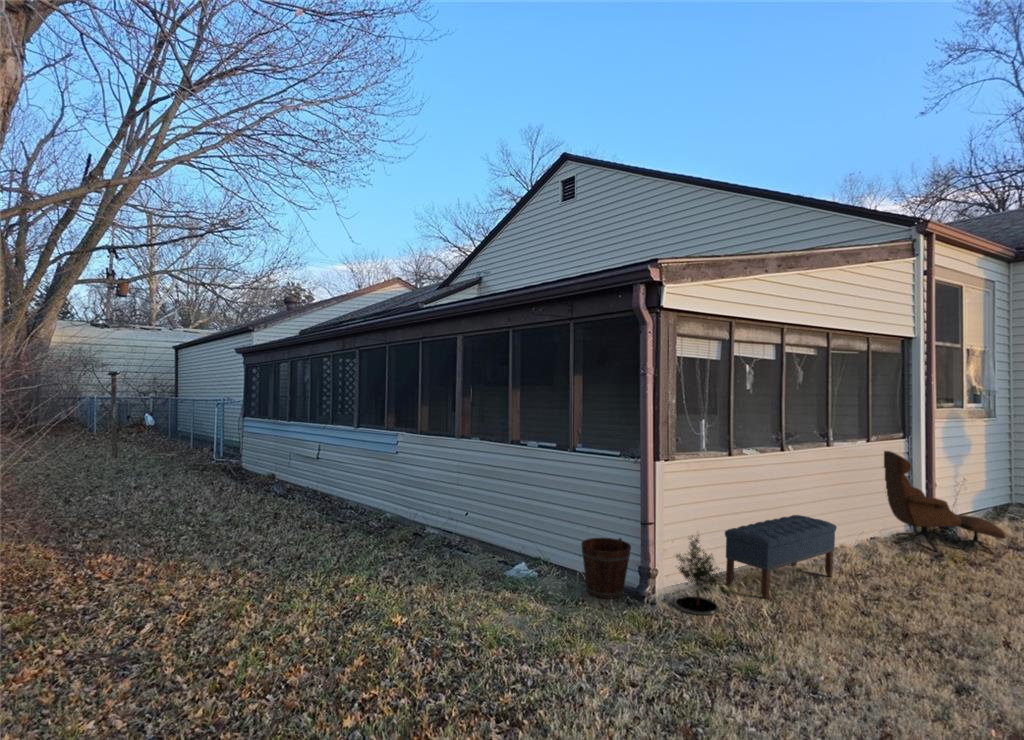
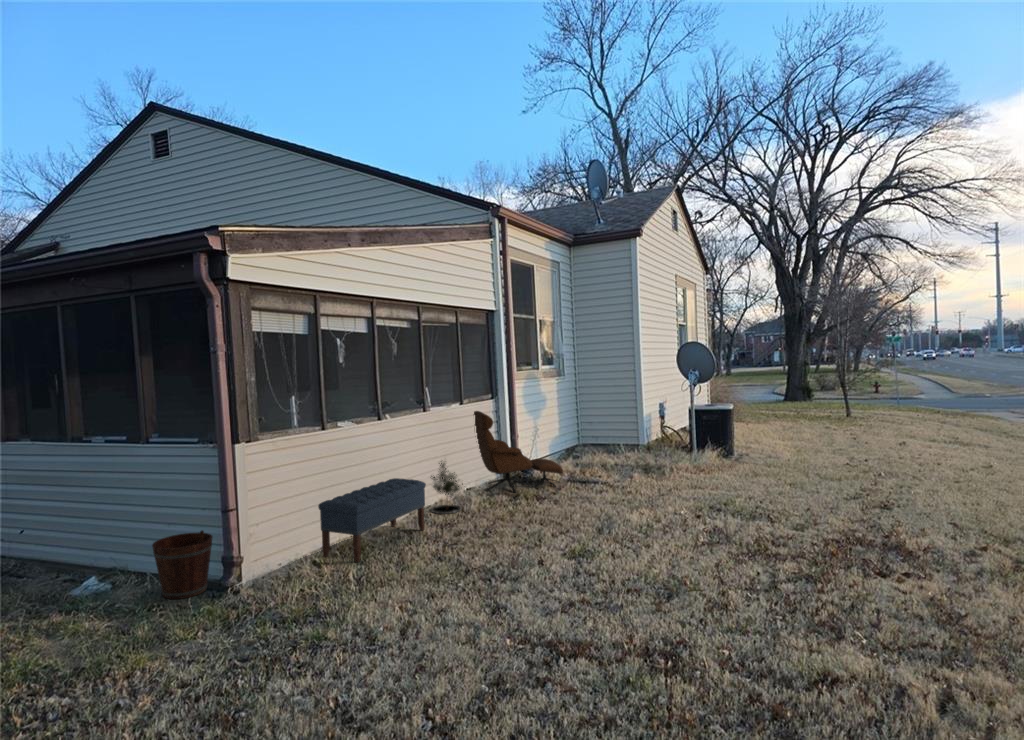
potted tree: present [674,535,722,615] -> present [431,461,463,514]

